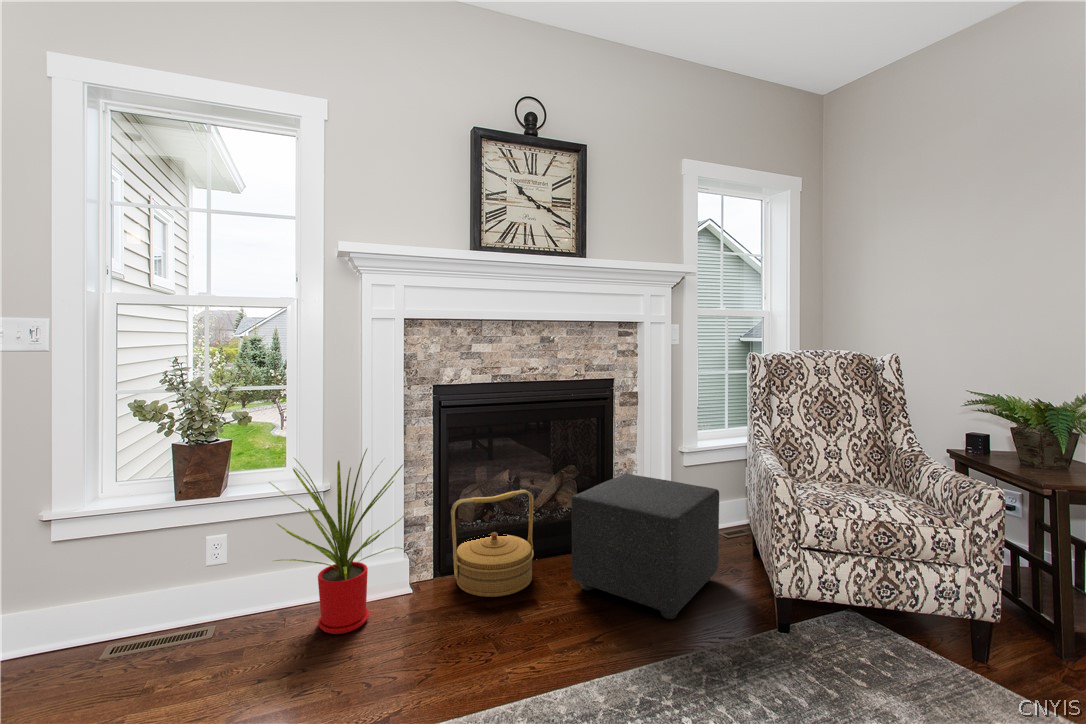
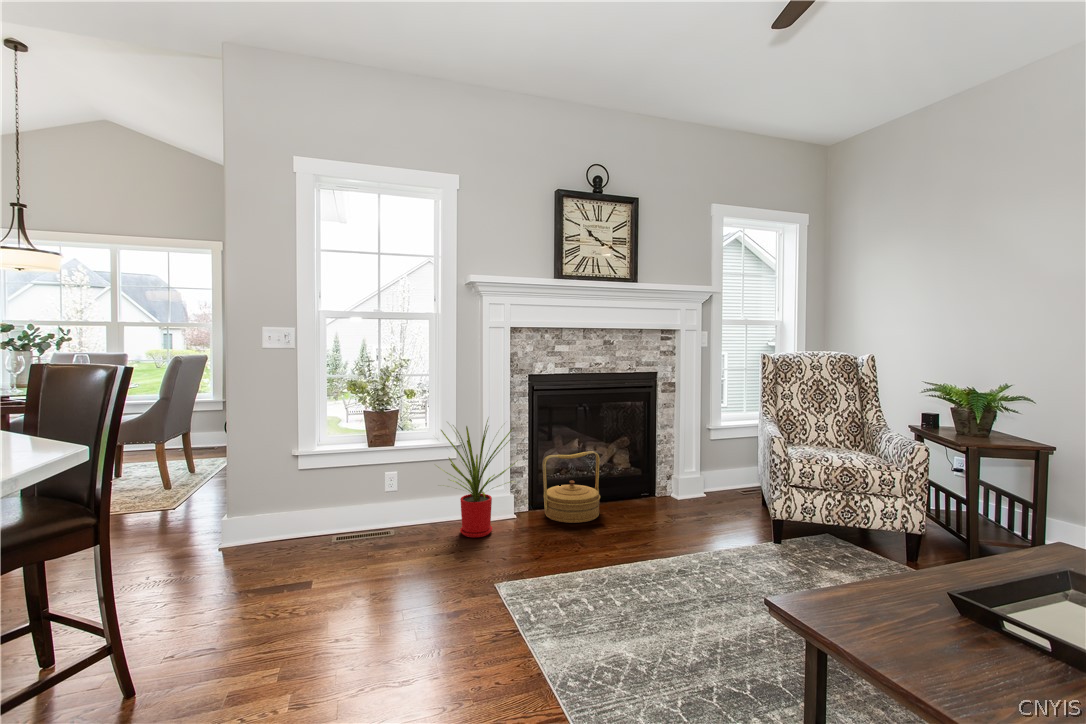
ottoman: present [572,474,719,619] -> none [629,443,737,536]

